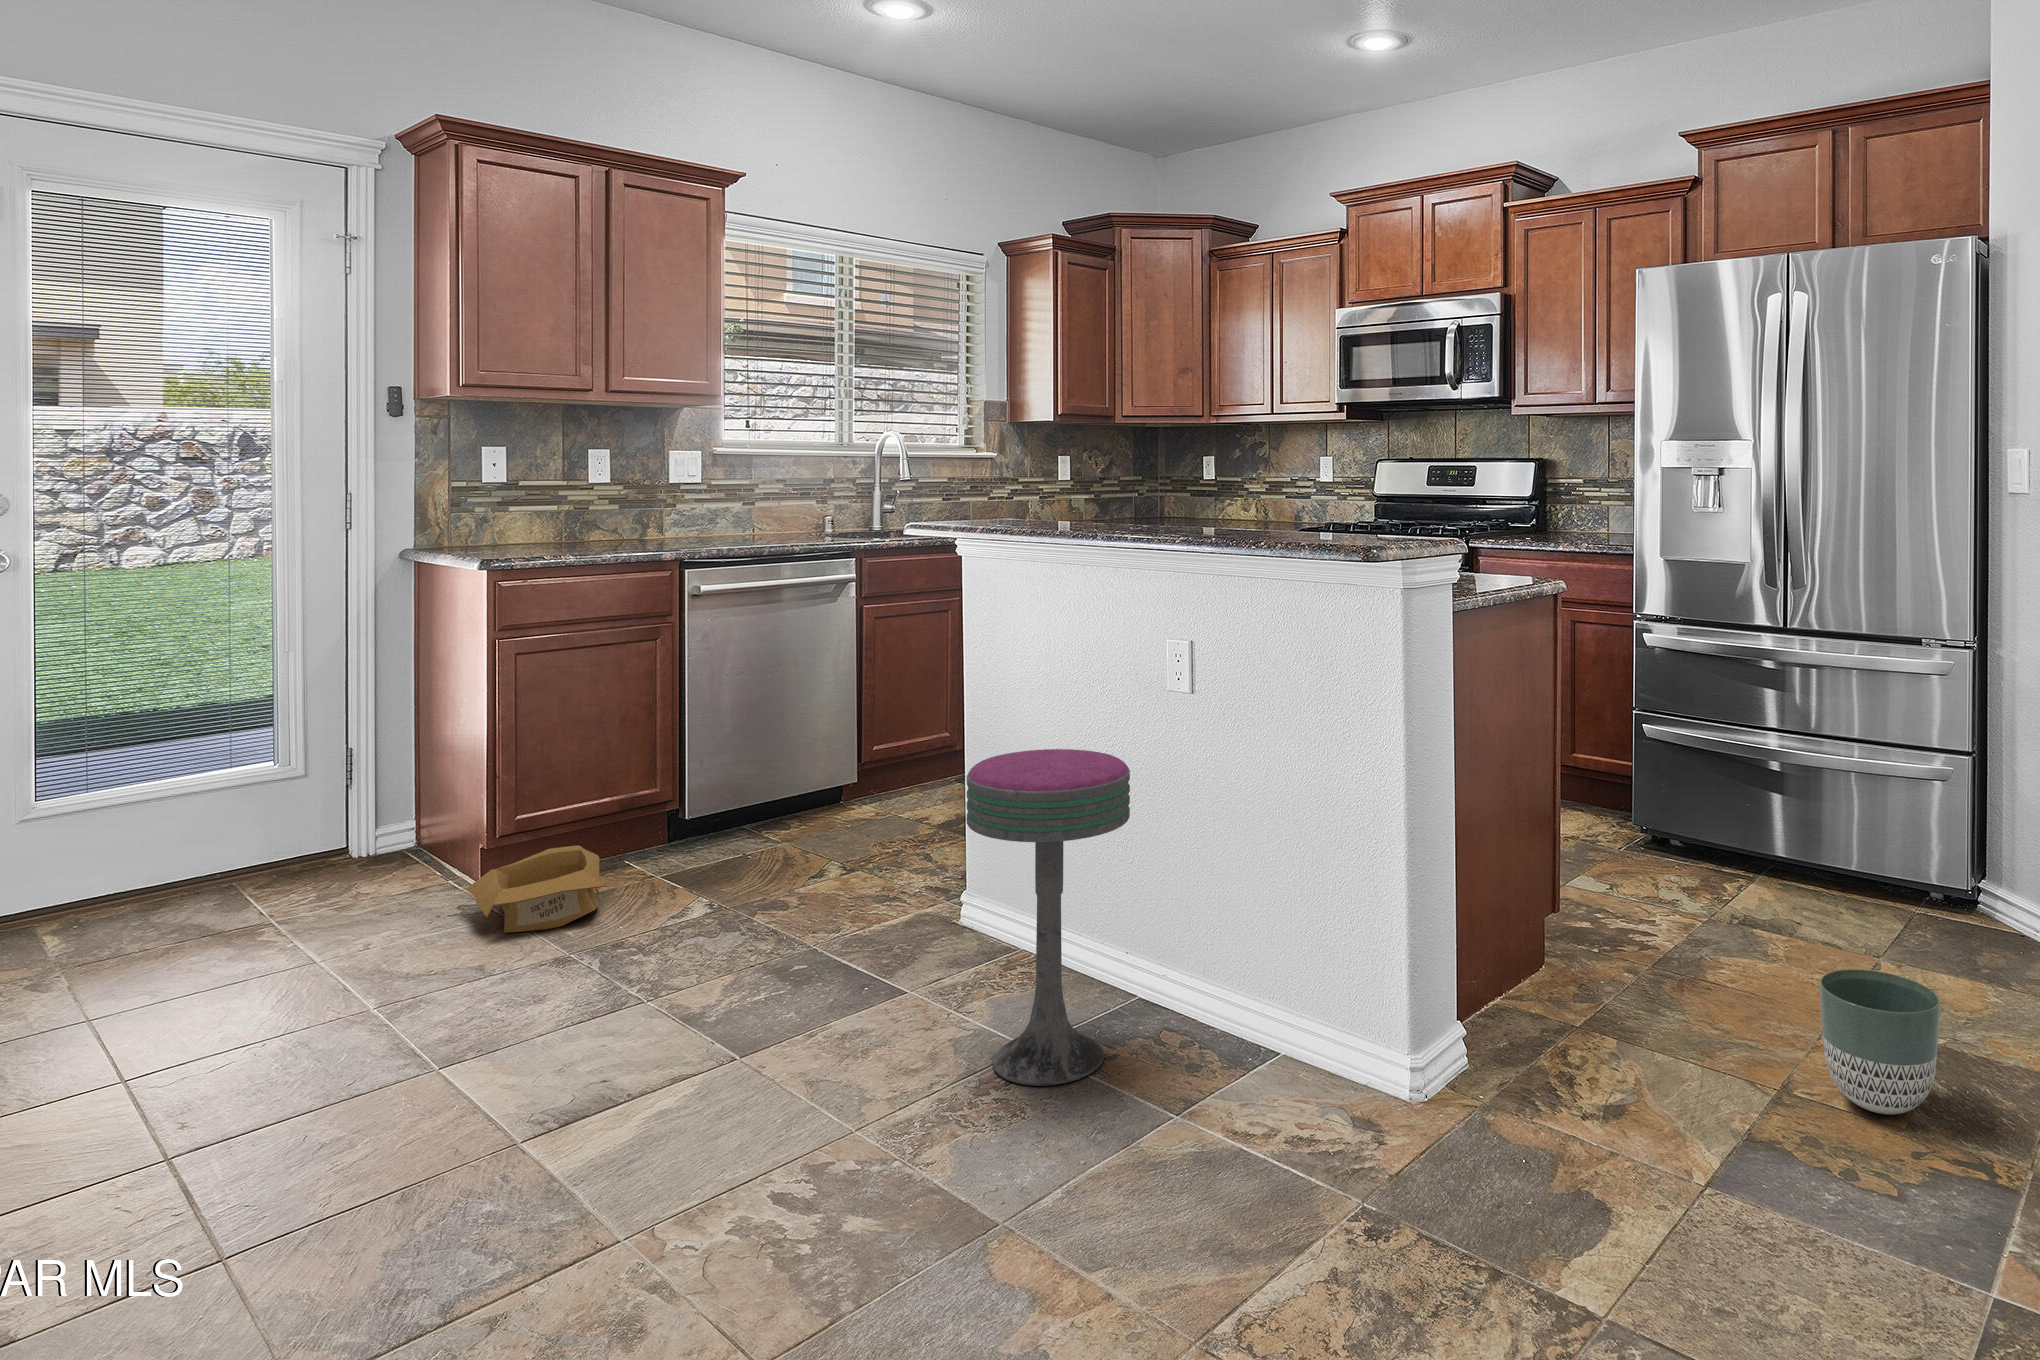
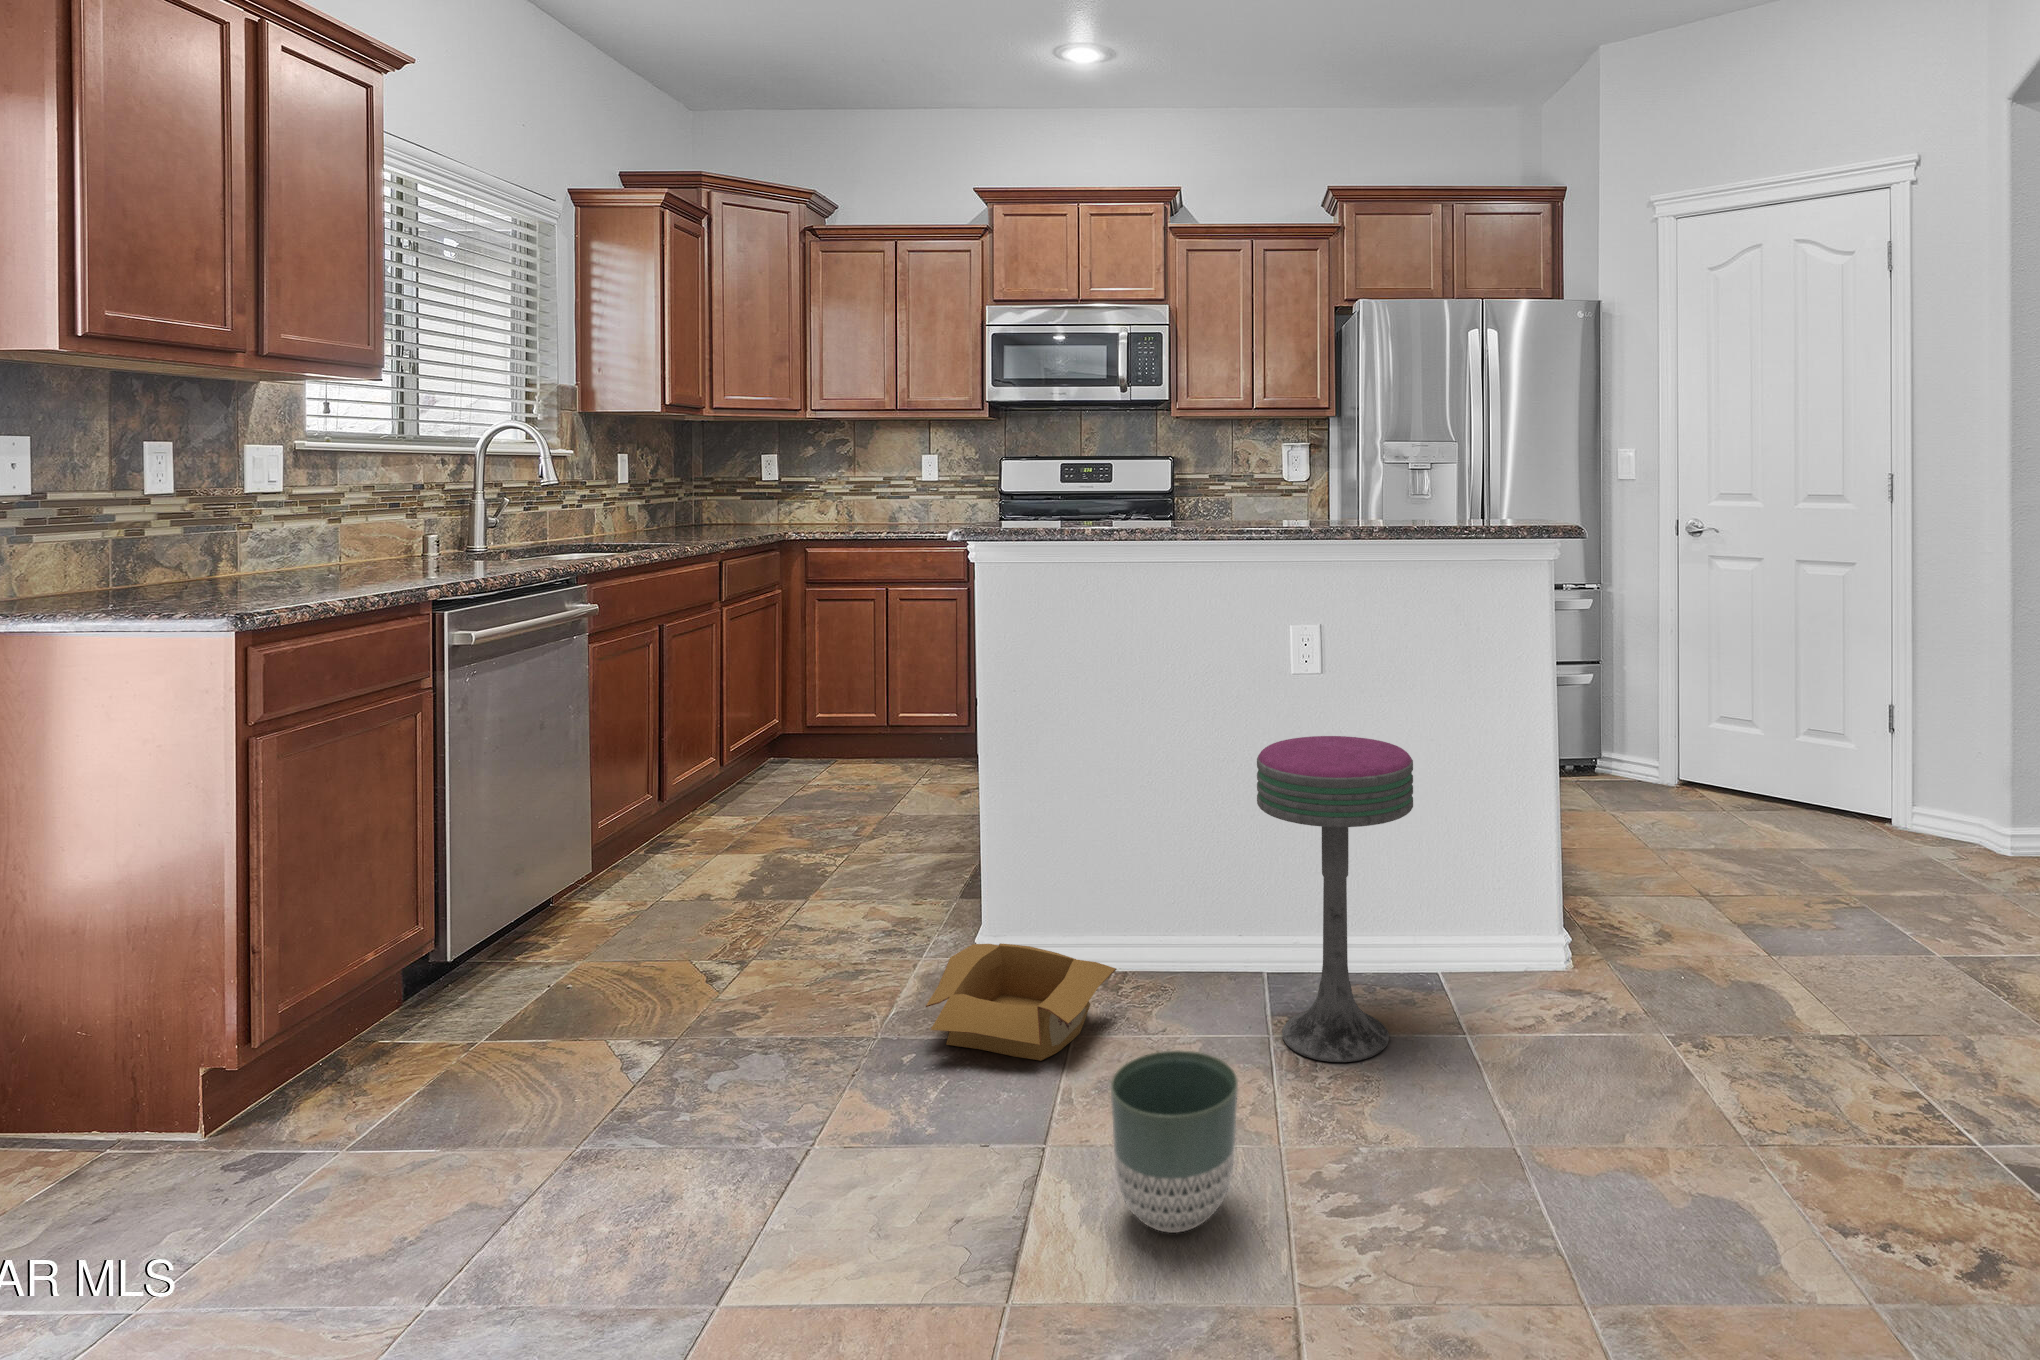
cardboard box: present [467,845,607,933] -> present [926,943,1117,1061]
planter: present [1820,969,1940,1115] -> present [1111,1050,1238,1233]

